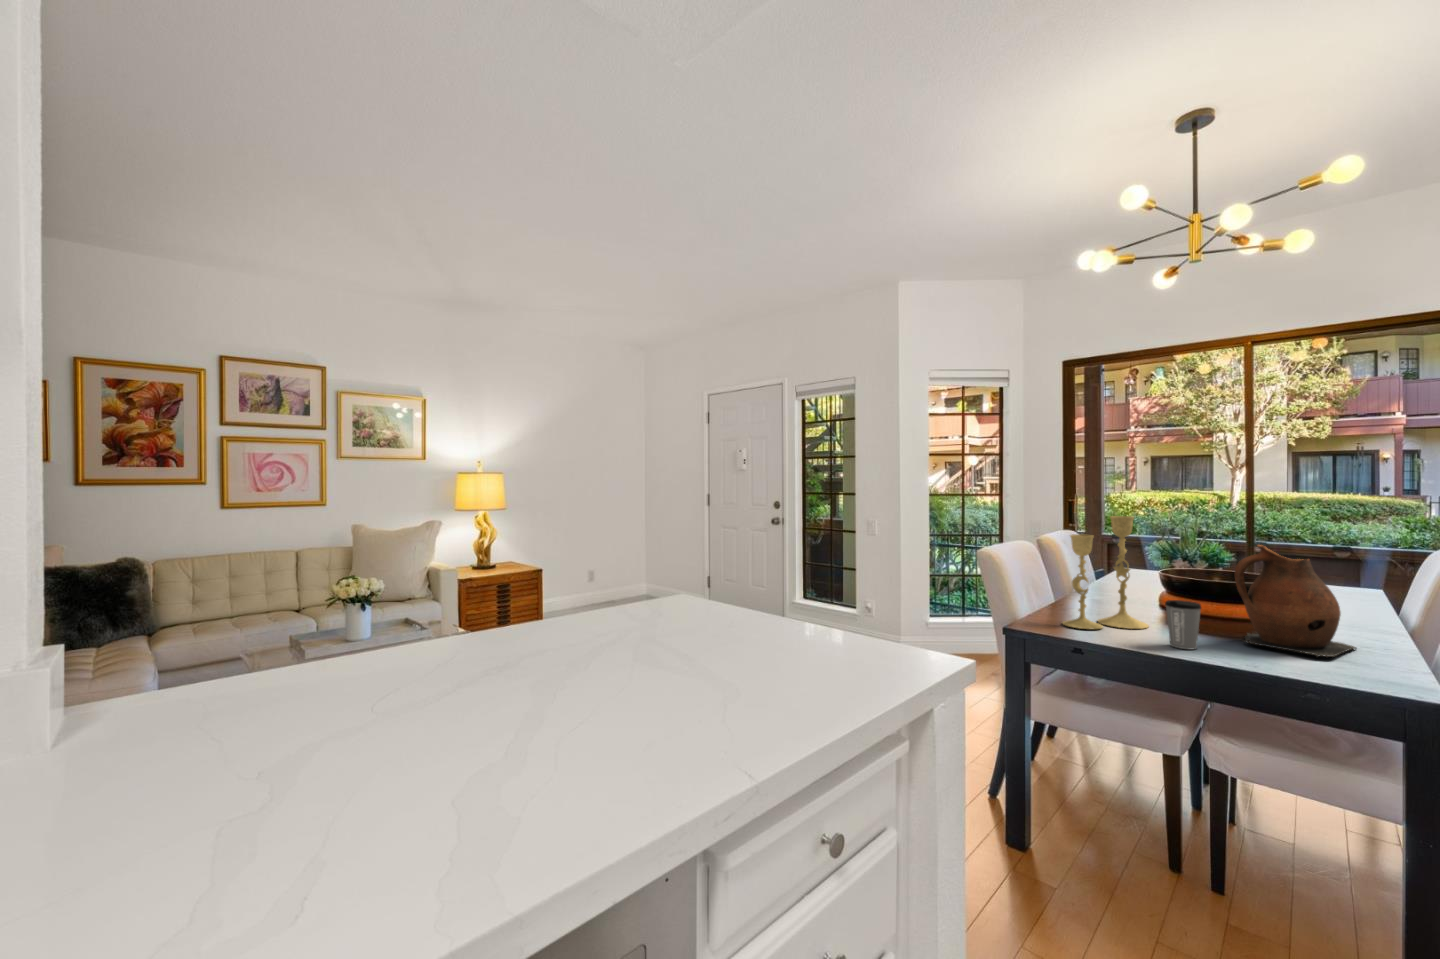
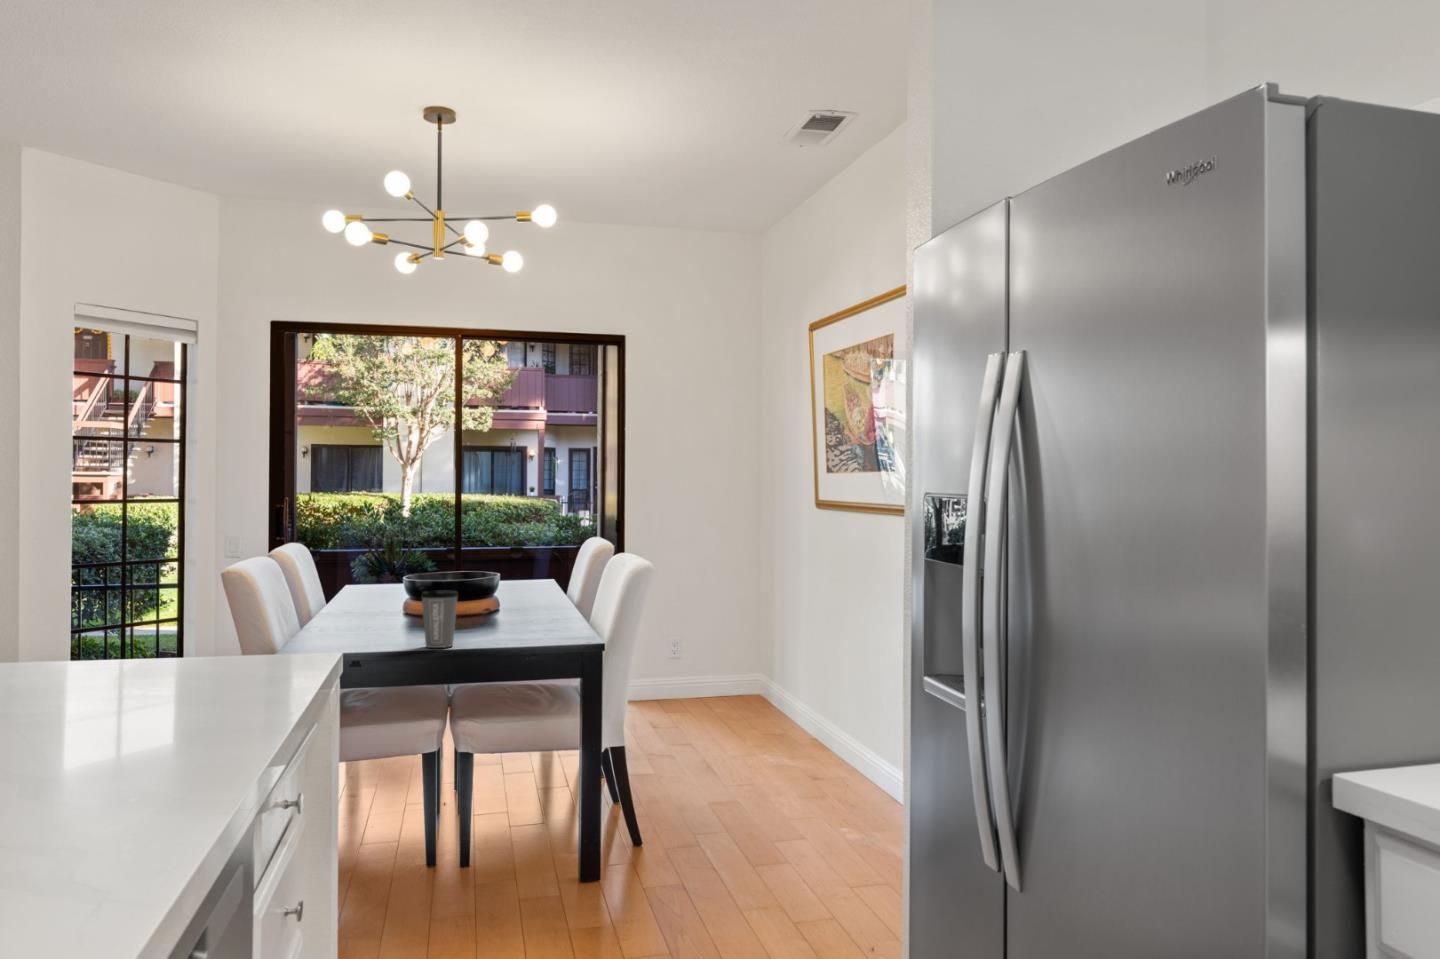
candlestick: present [1063,516,1149,629] -> none [287,494,389,649]
ceramic pitcher: present [1235,545,1357,657] -> none [480,522,573,635]

